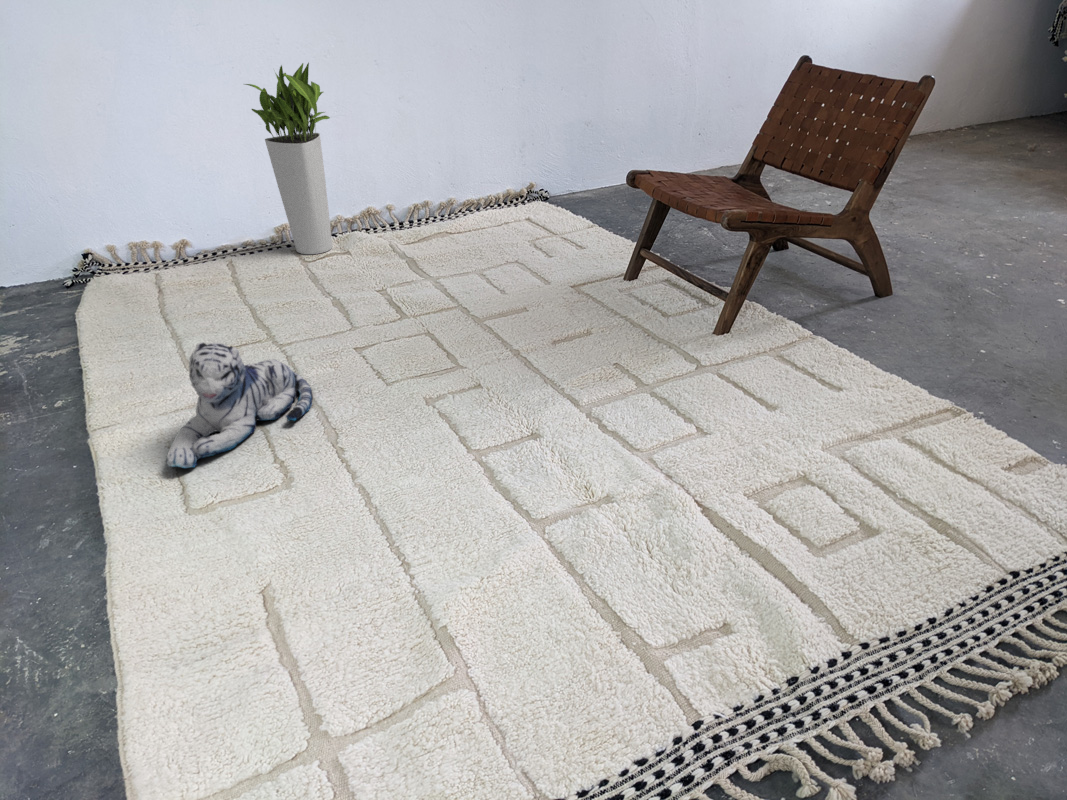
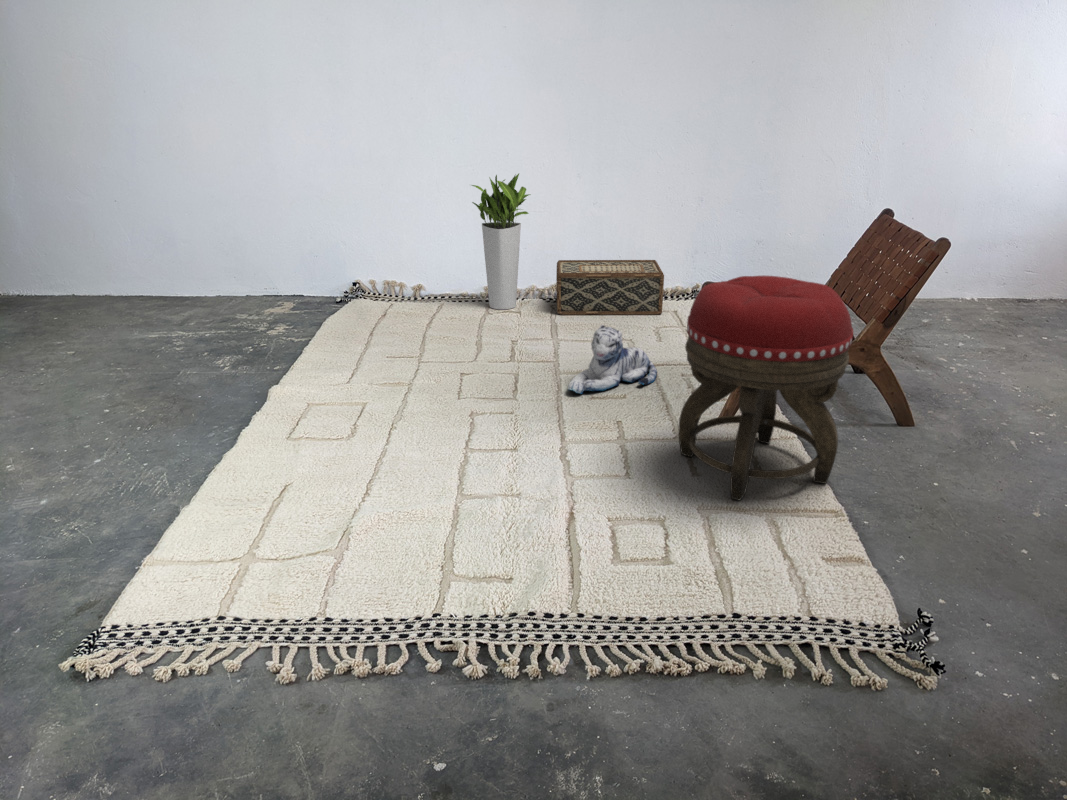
footstool: none [725,144,956,426] -> present [679,275,853,500]
woven basket: none [368,161,516,247] -> present [556,260,664,315]
plush toy: present [166,343,313,468] -> present [568,325,657,394]

